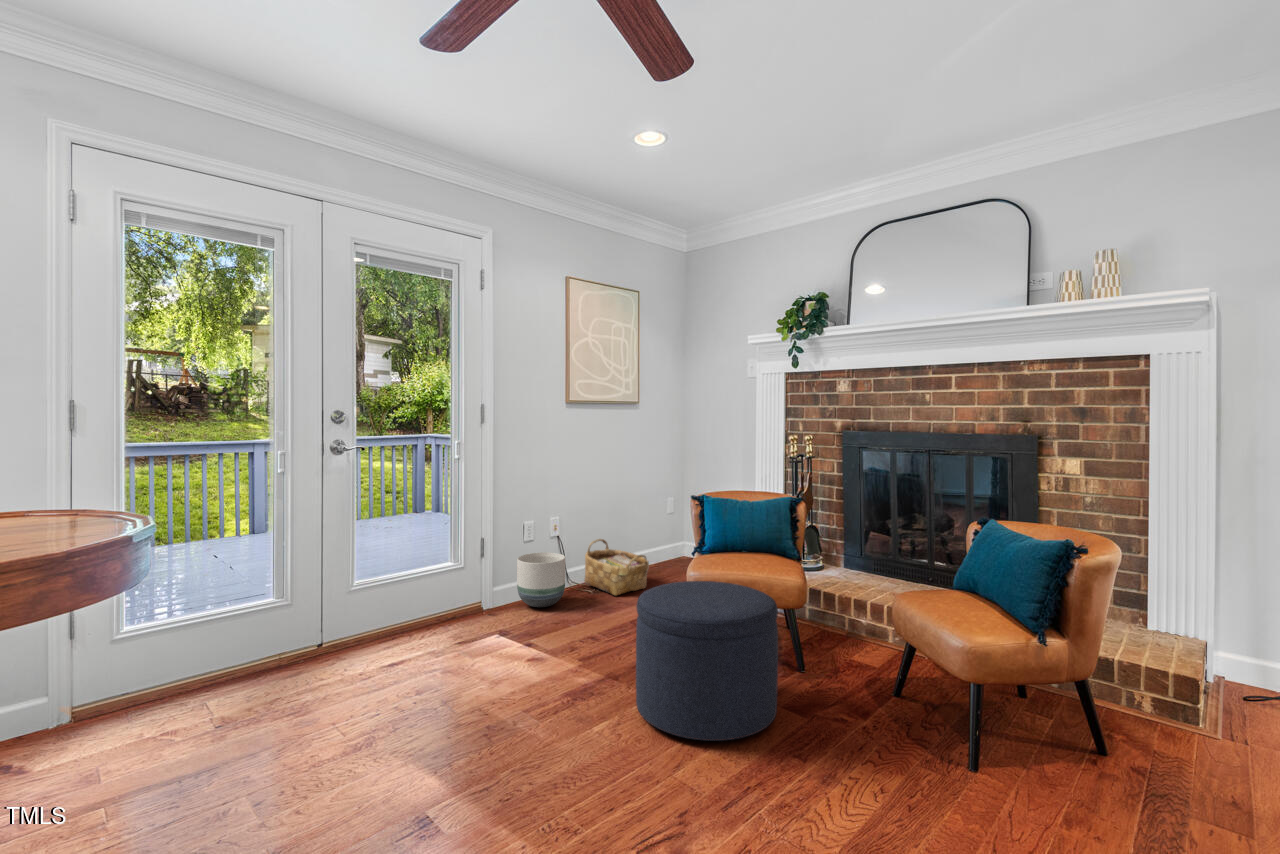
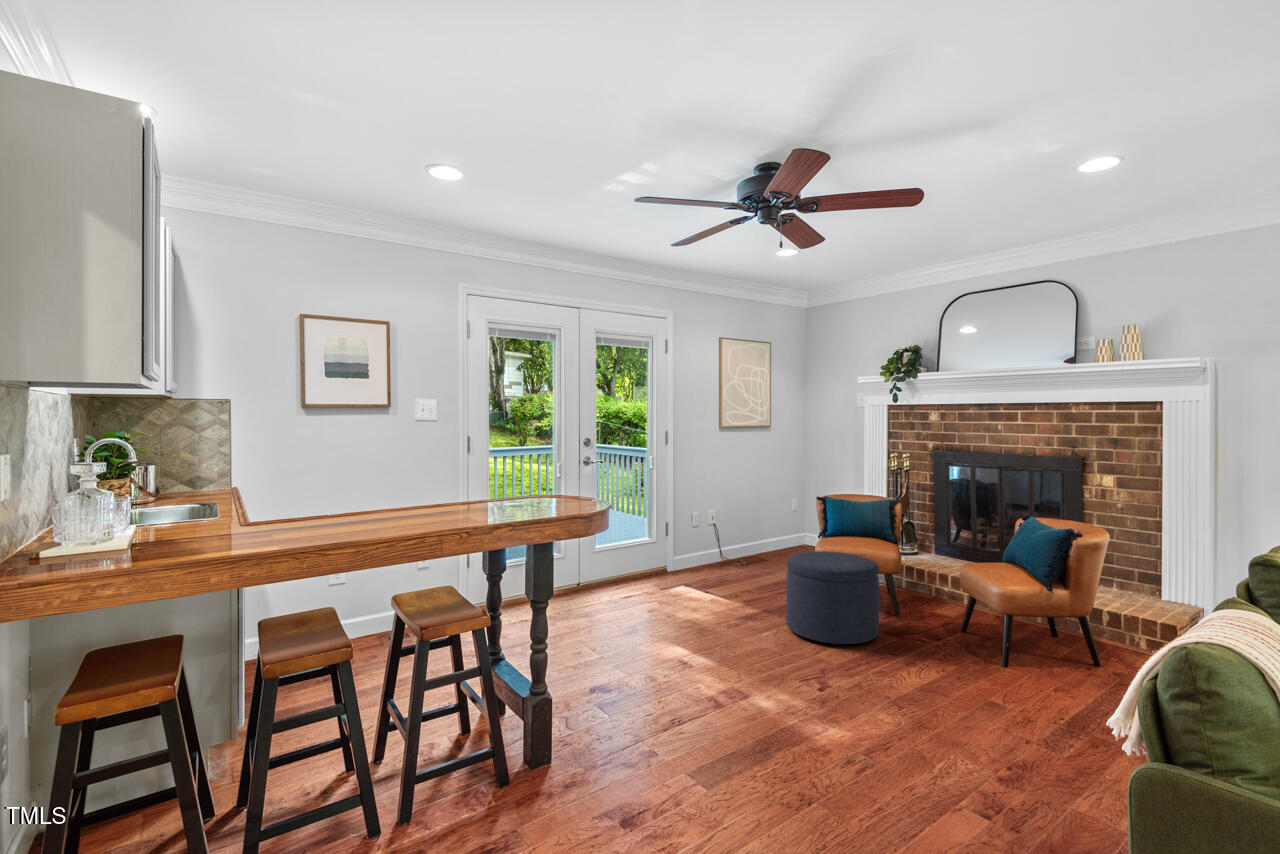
woven basket: present [584,539,649,596] -> none [735,527,783,568]
planter: present [517,552,565,607] -> none [691,535,724,572]

